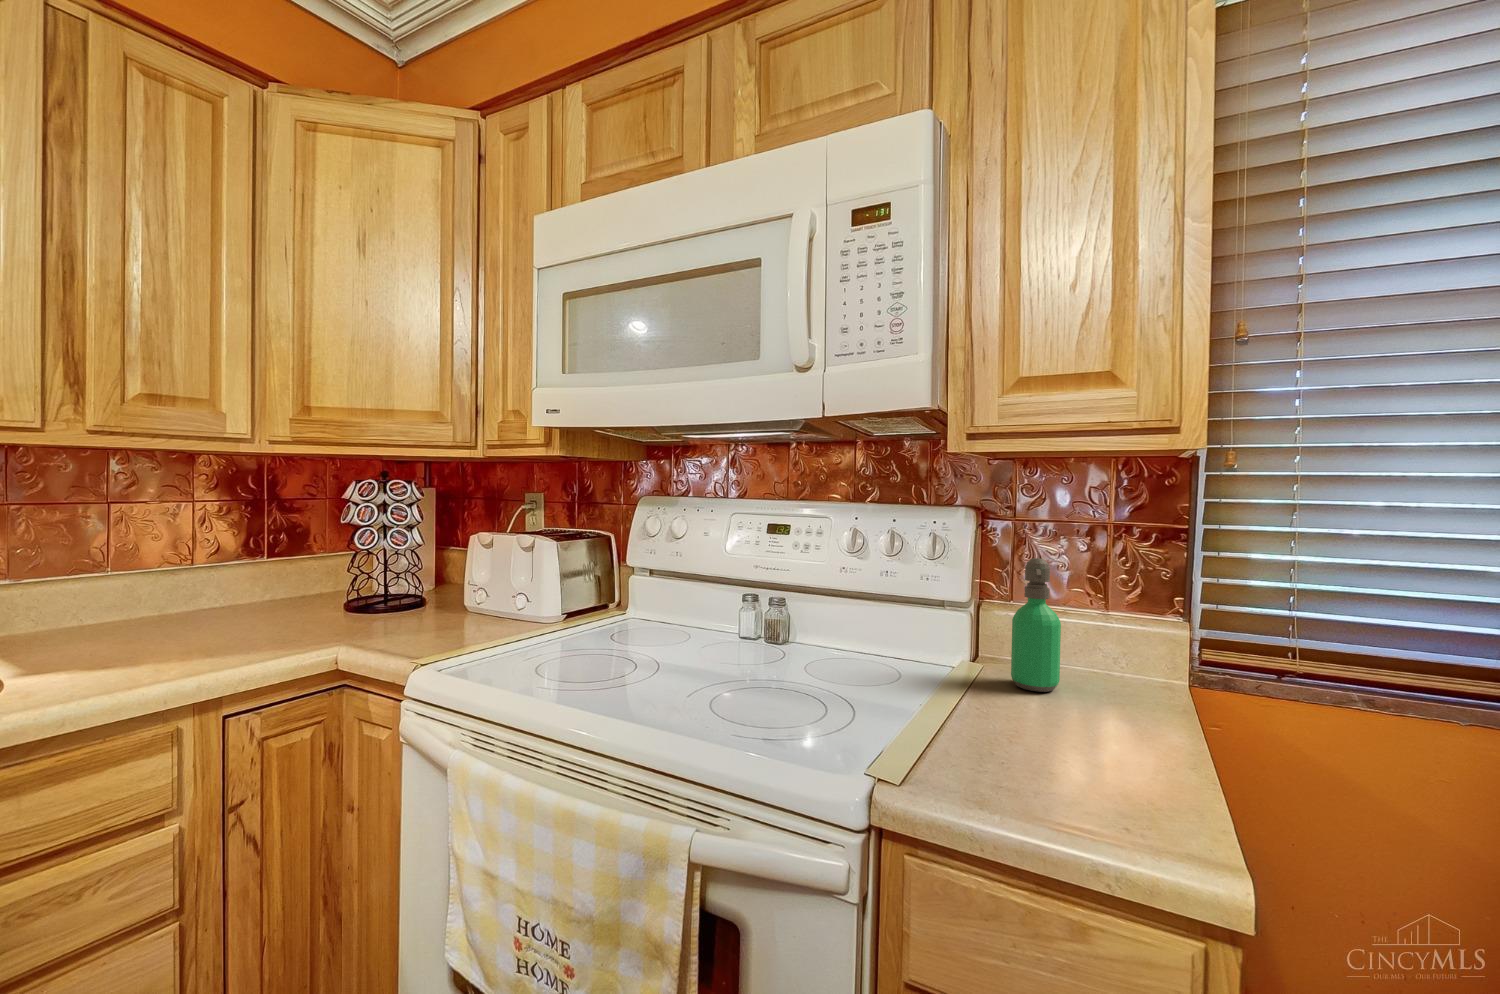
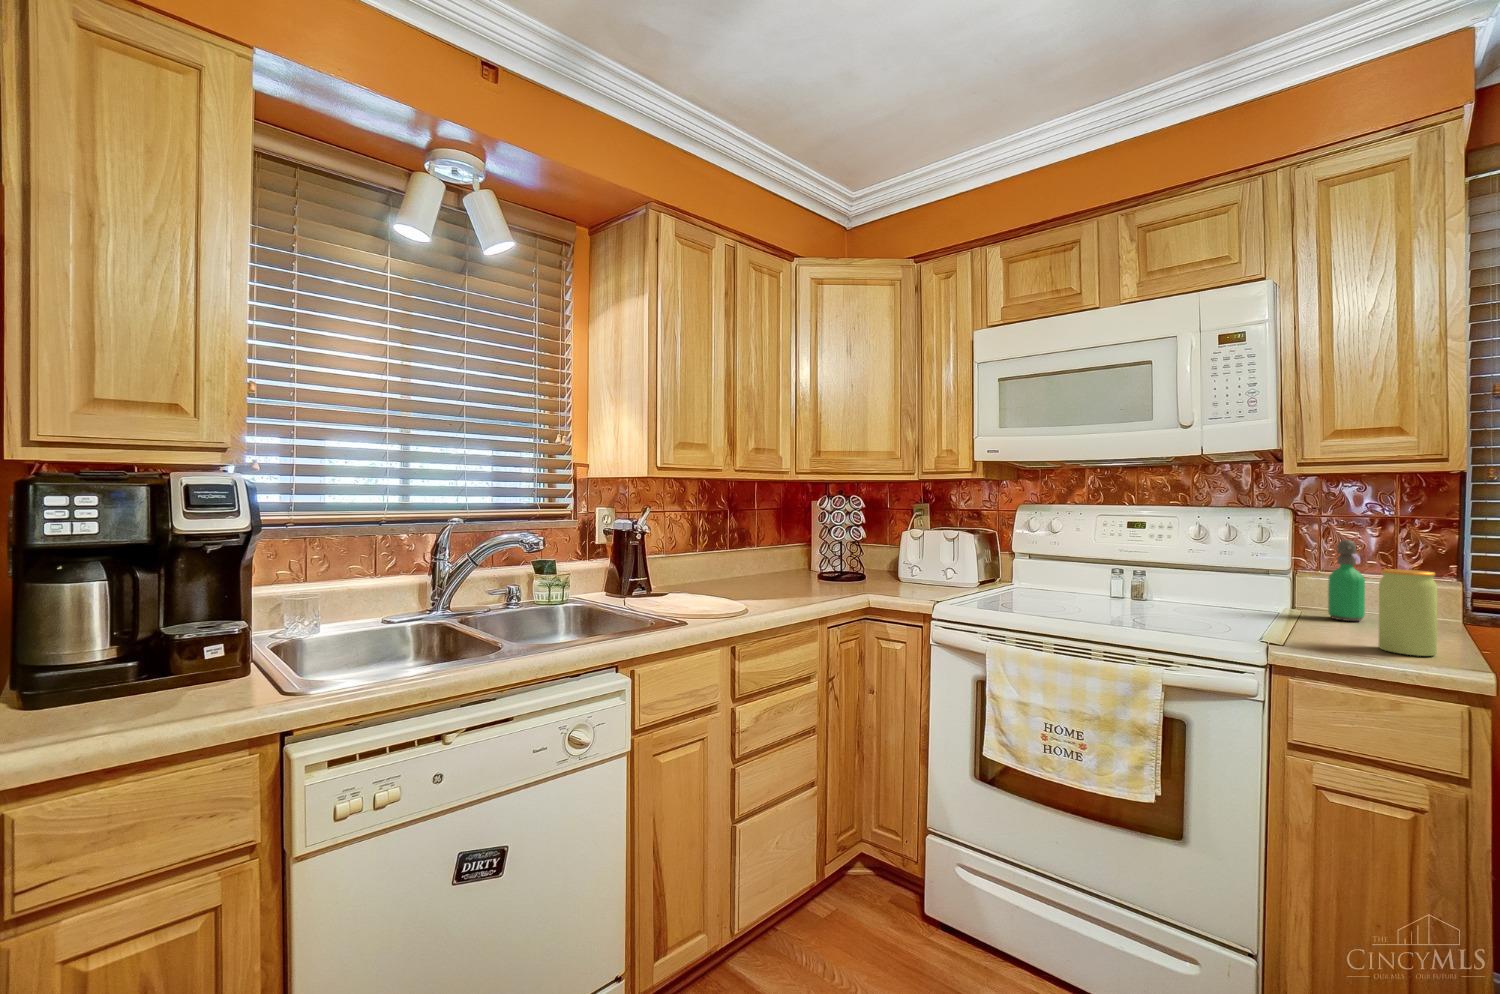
jar: none [1058,628,1157,817] -> present [1379,569,1437,656]

